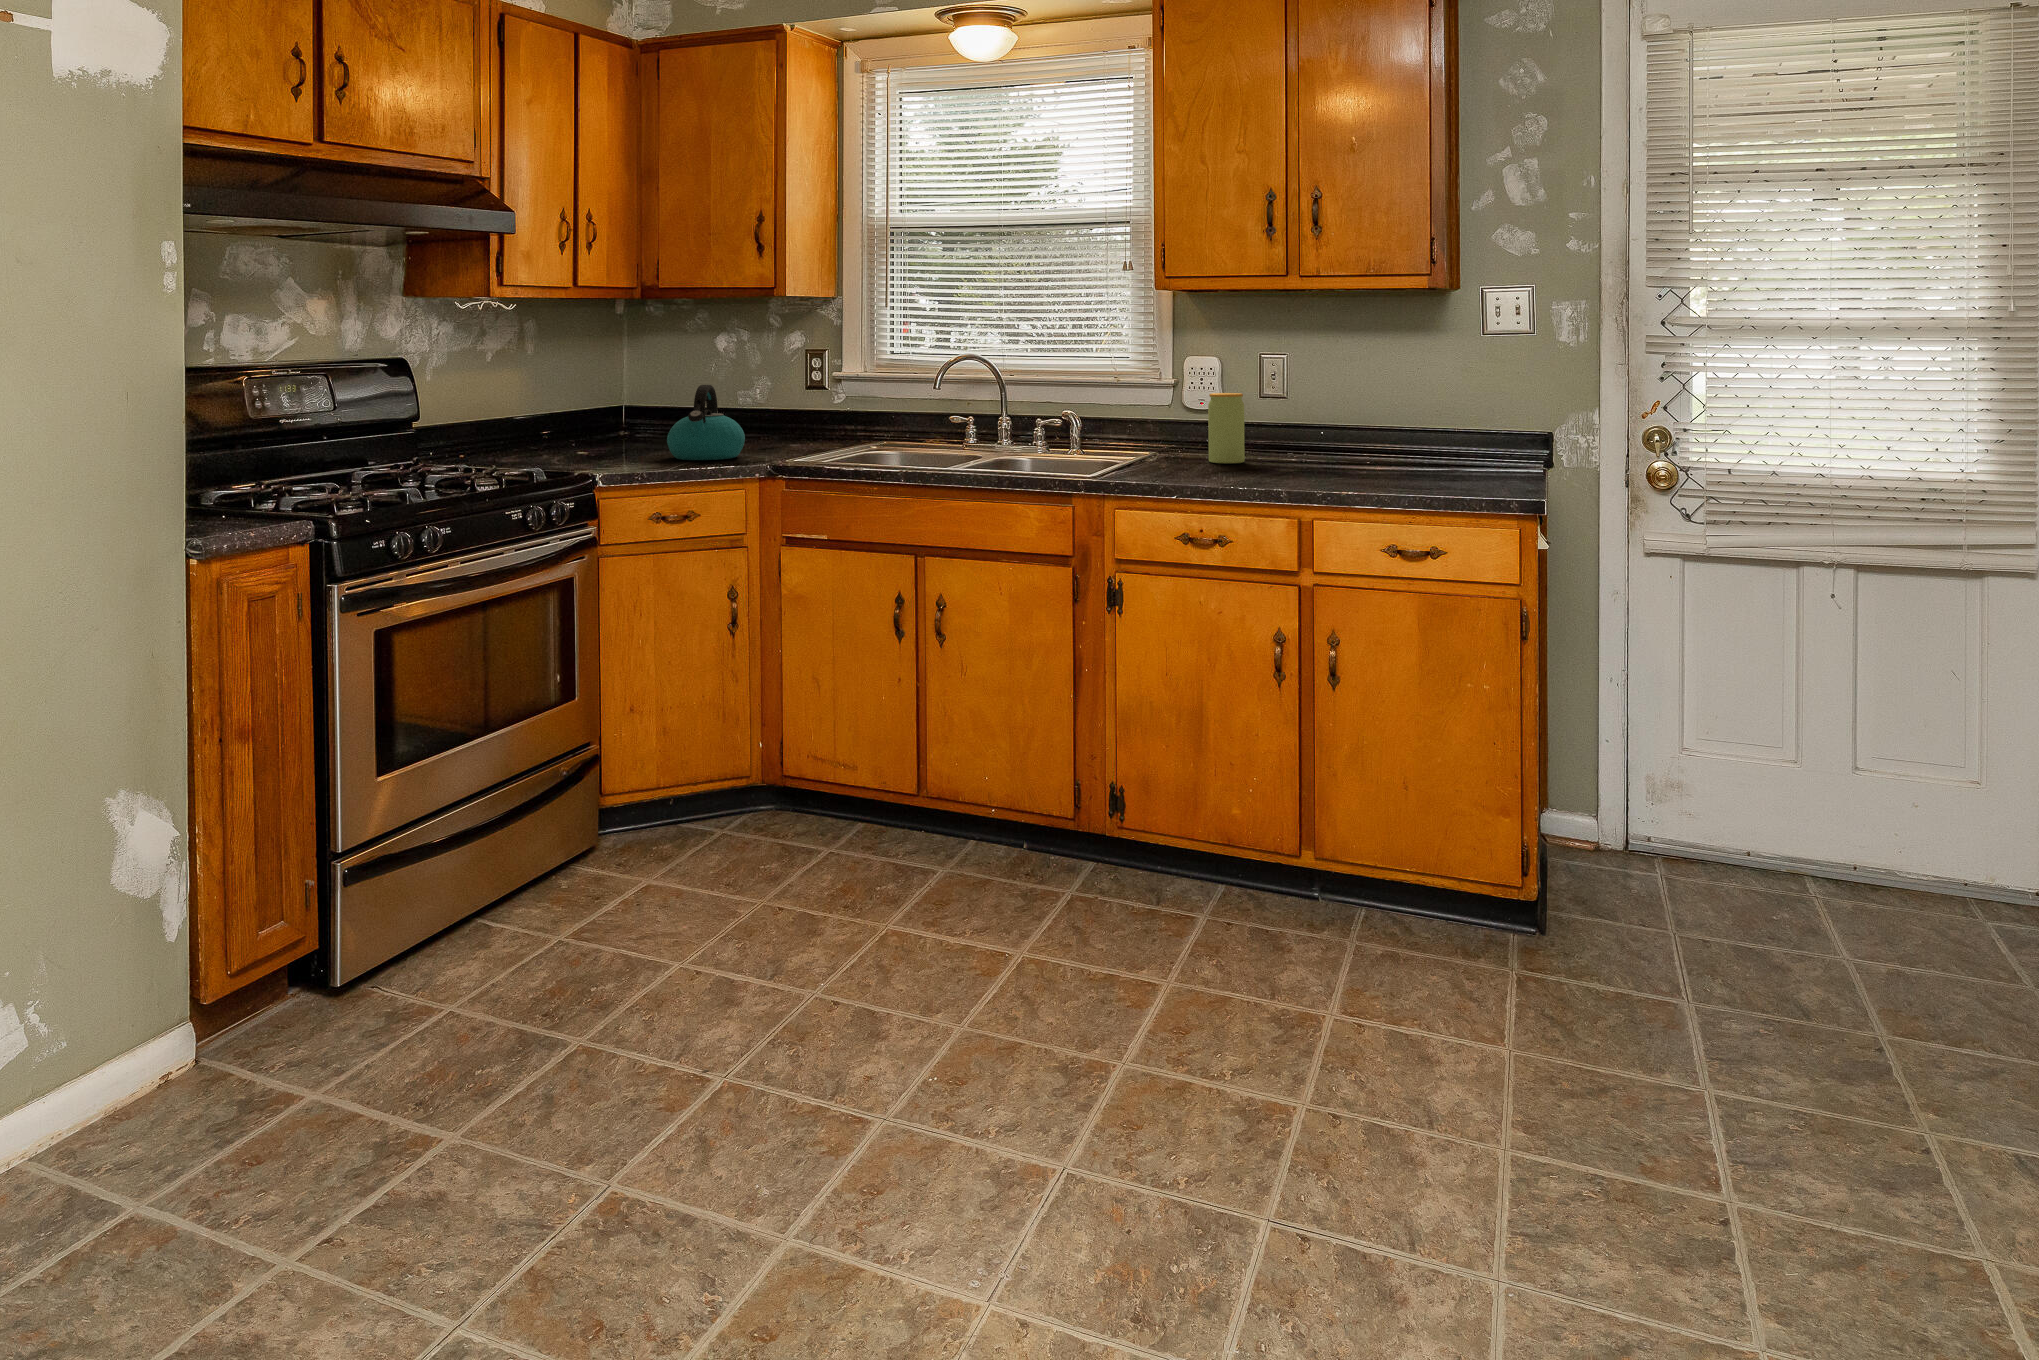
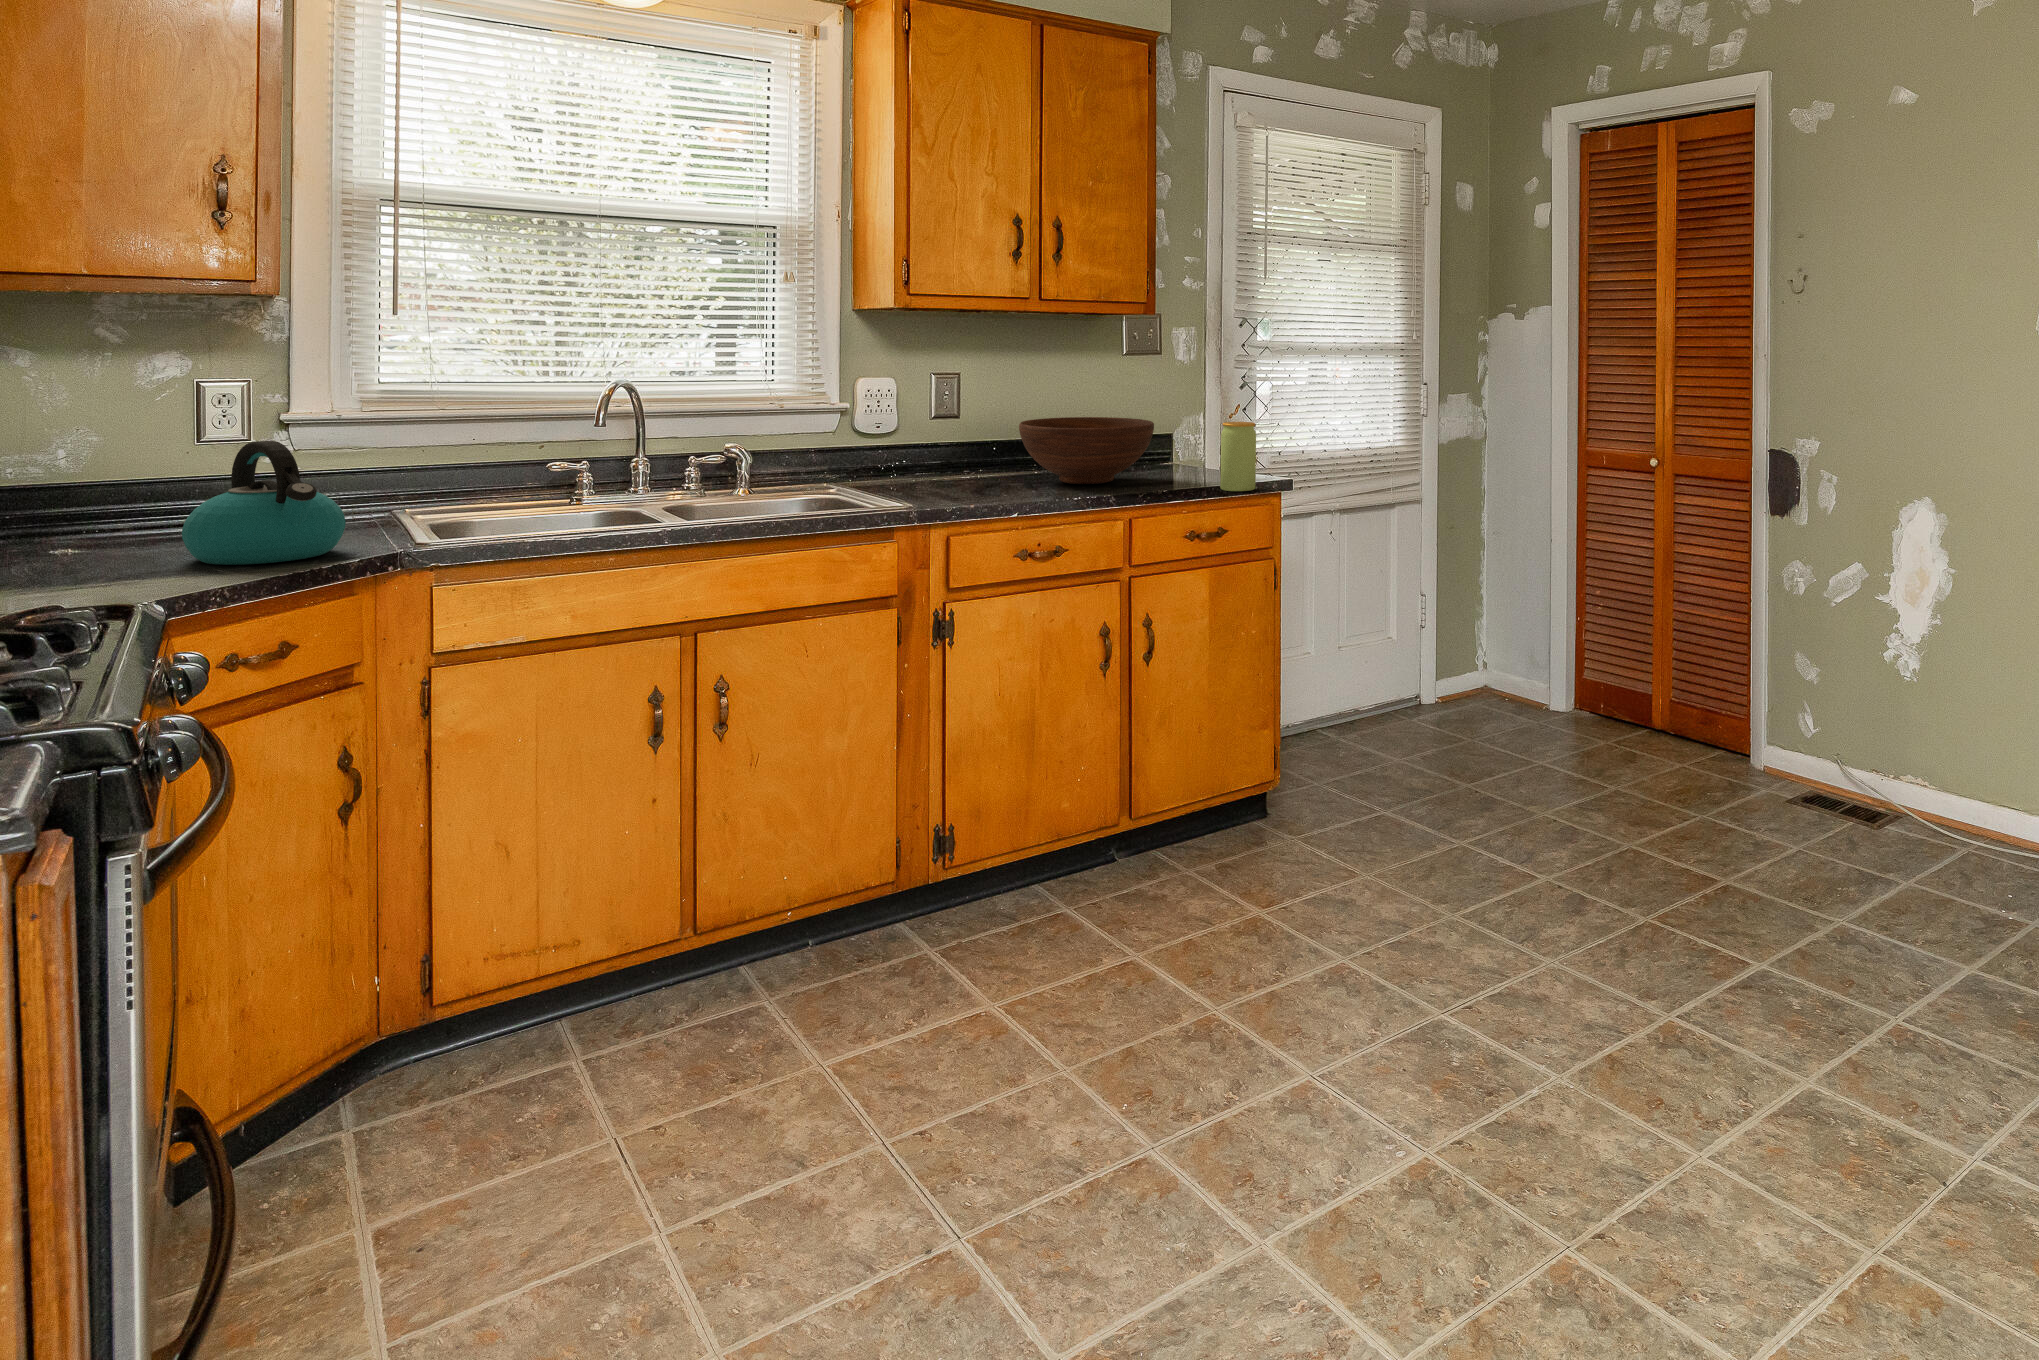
jar: present [1208,393,1245,463] -> present [1220,422,1256,491]
fruit bowl: none [1267,404,1416,476] -> present [1019,417,1154,484]

